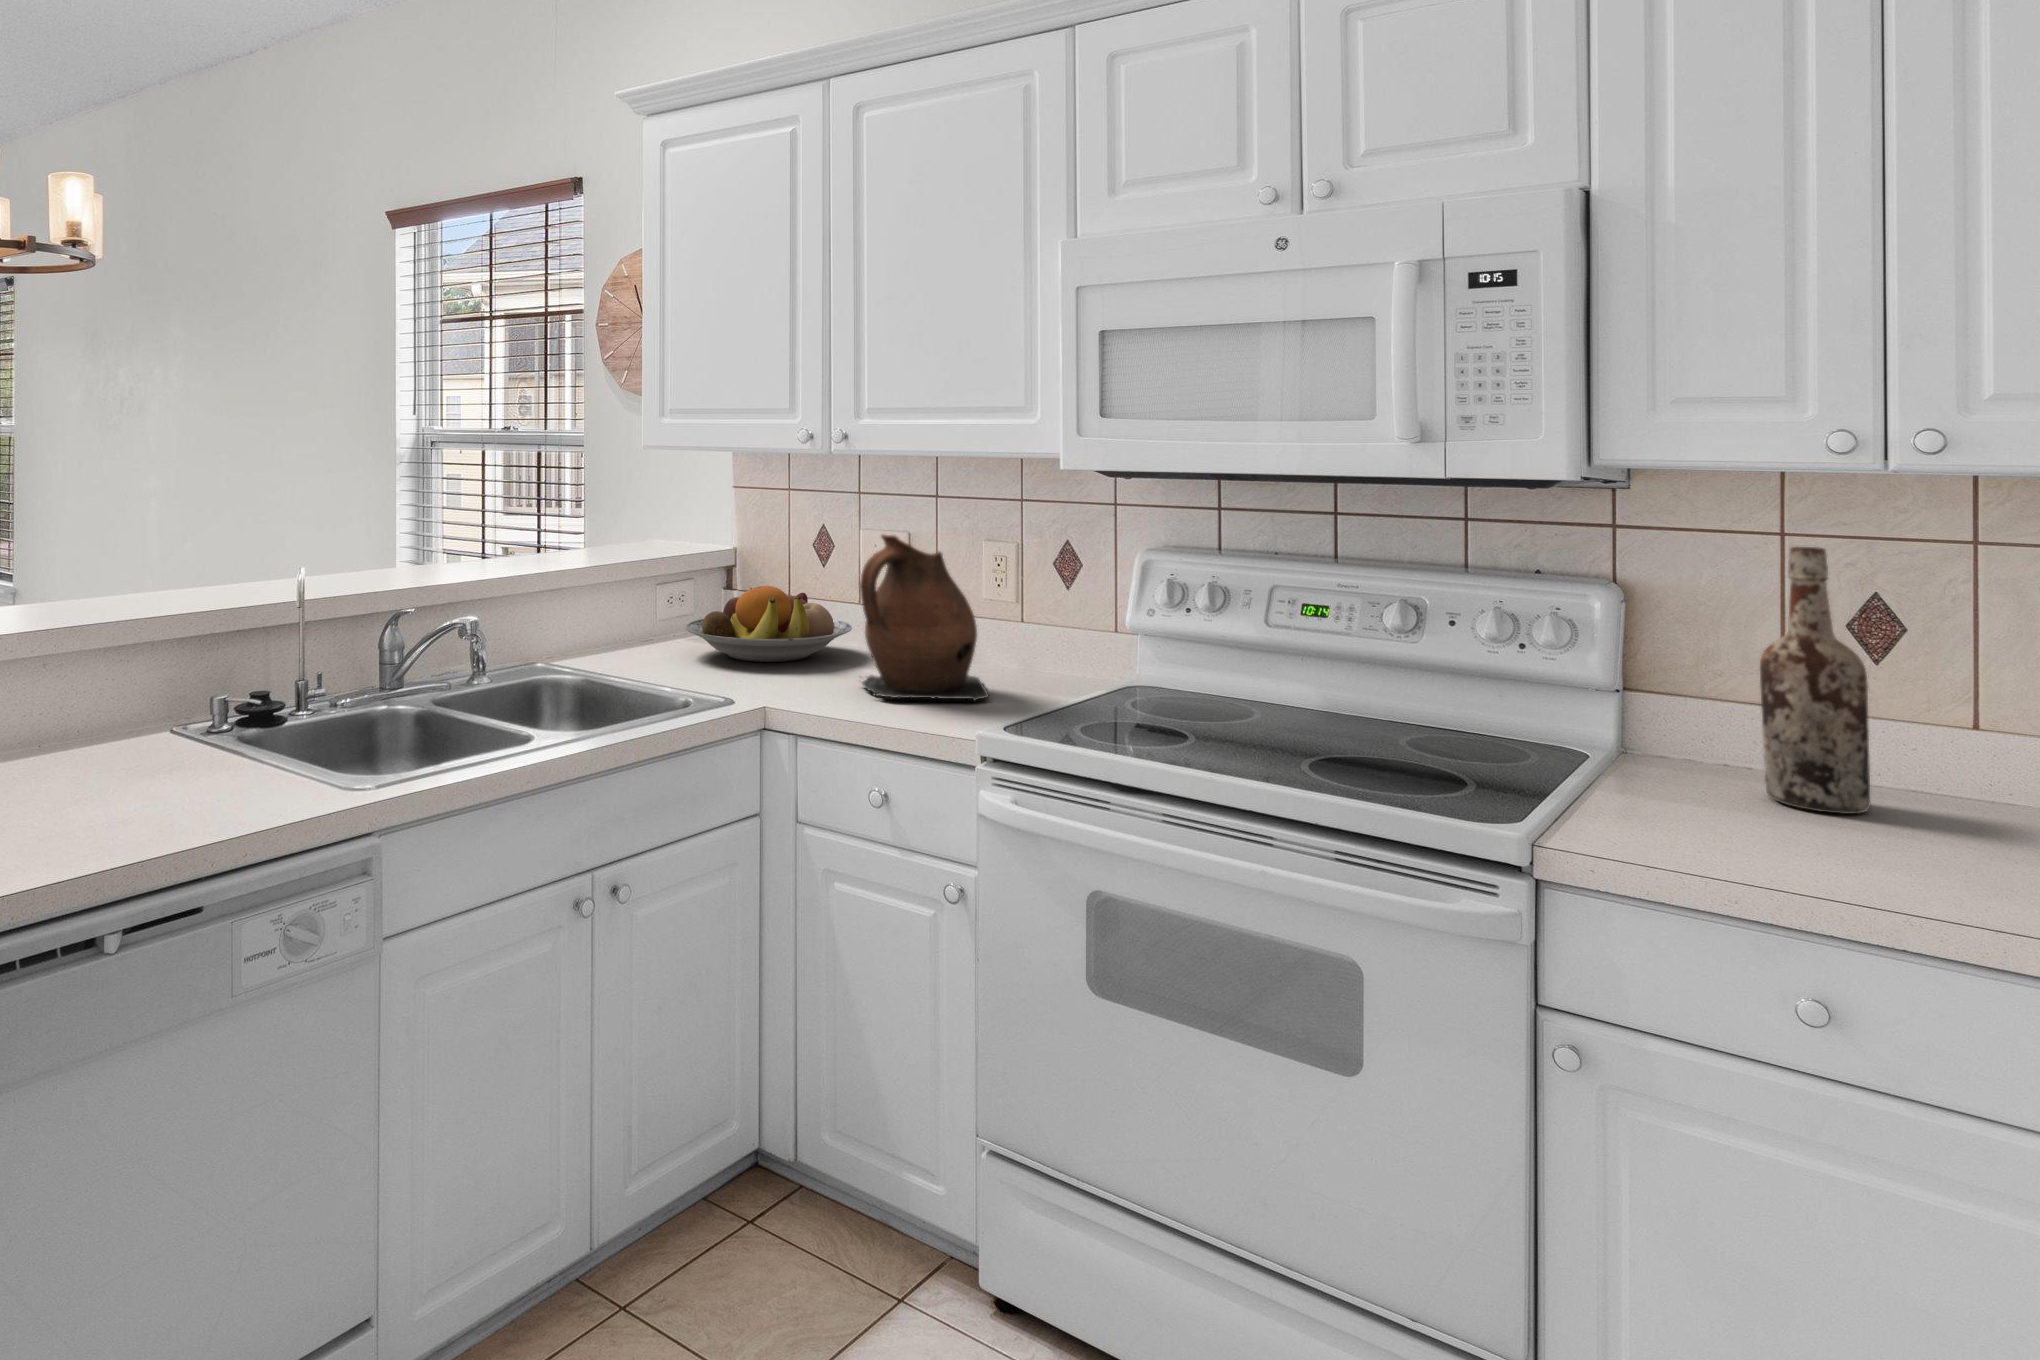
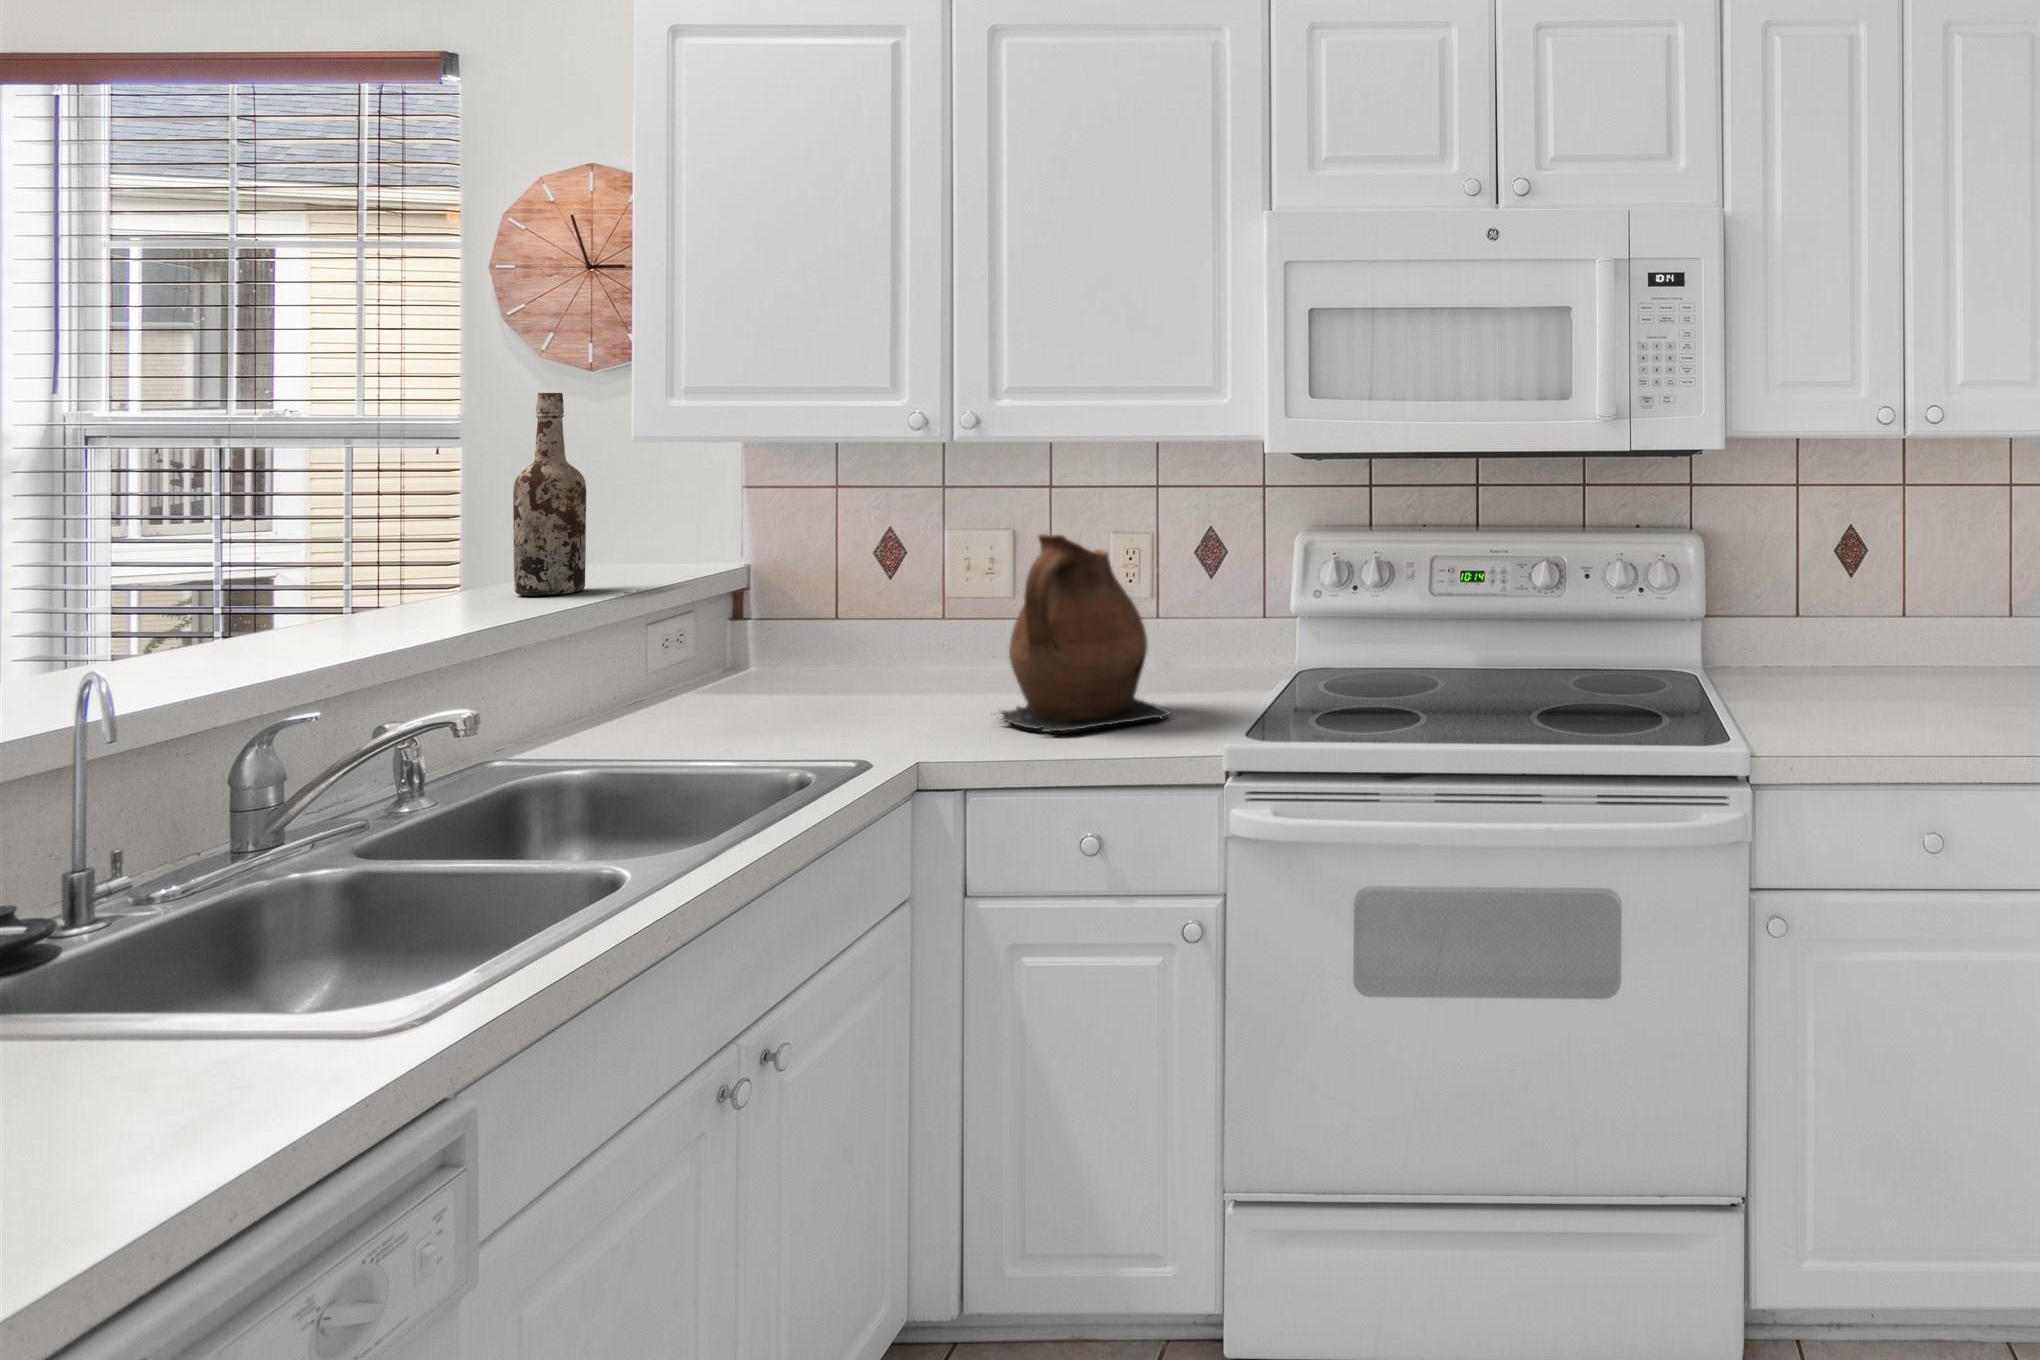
wine bottle: present [1760,547,1870,814] -> present [513,393,586,596]
fruit bowl: present [685,586,852,662] -> none [677,614,926,718]

